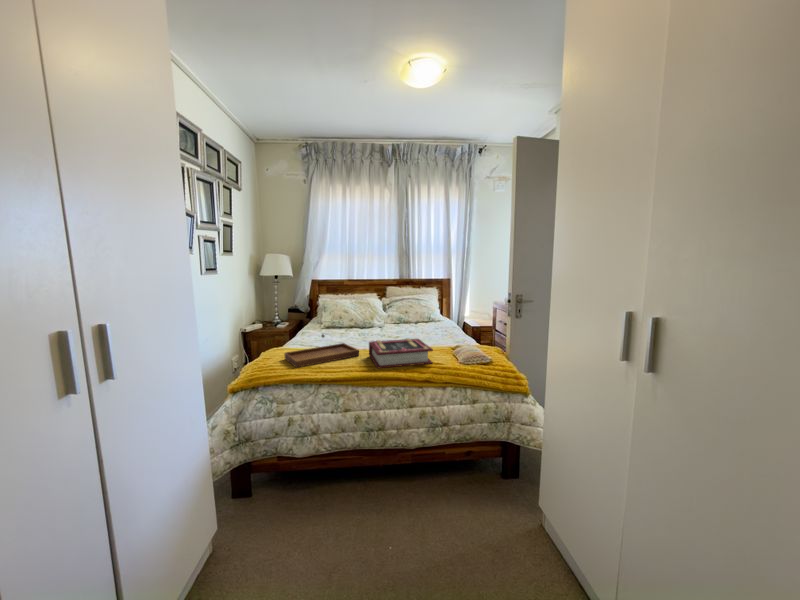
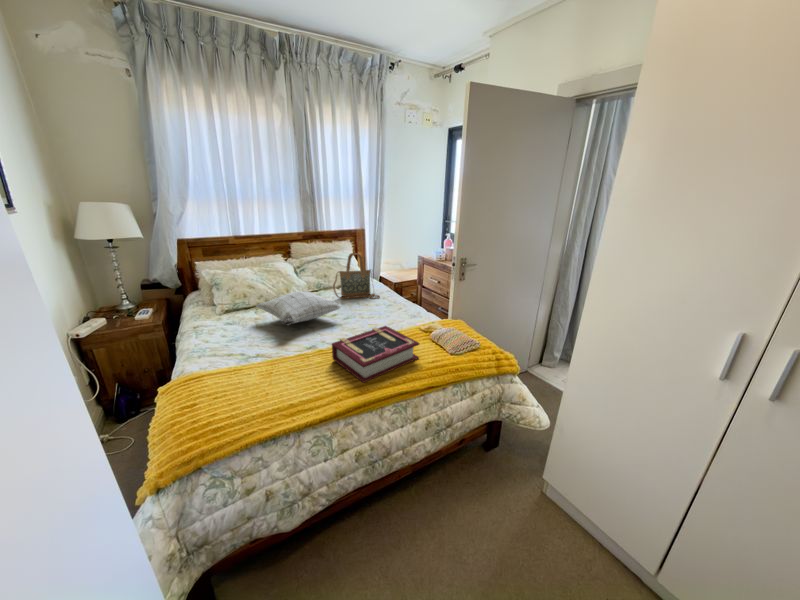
handbag: none [406,292,444,331] -> present [333,253,380,299]
pillow: none [342,314,399,336] -> present [257,291,341,326]
tray: present [284,334,359,367] -> none [210,344,319,410]

